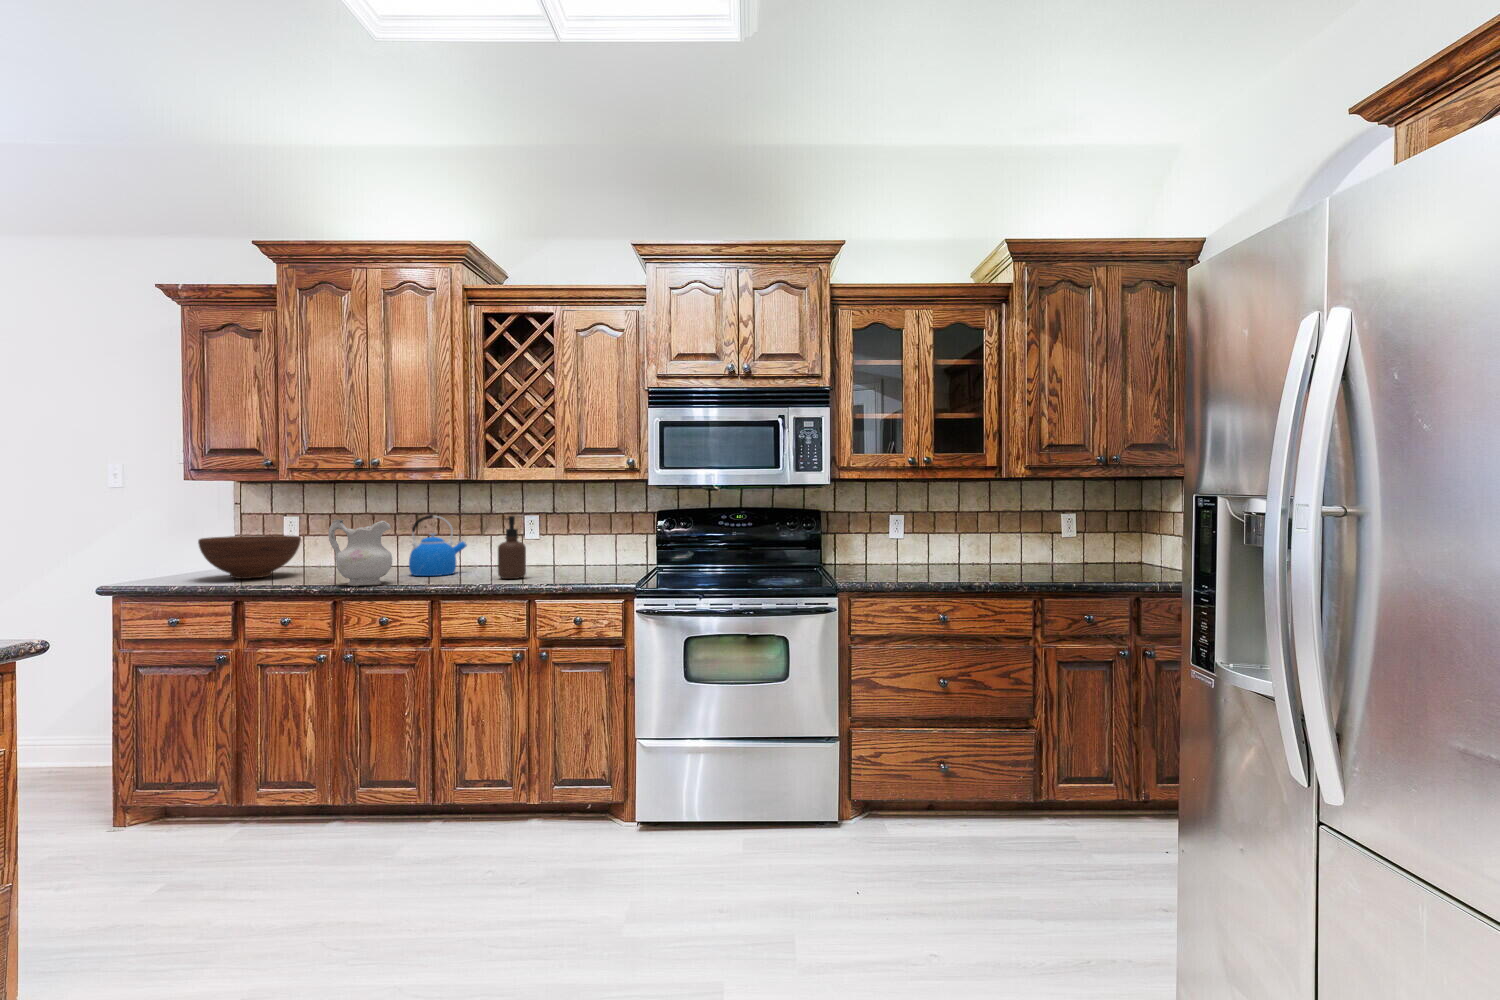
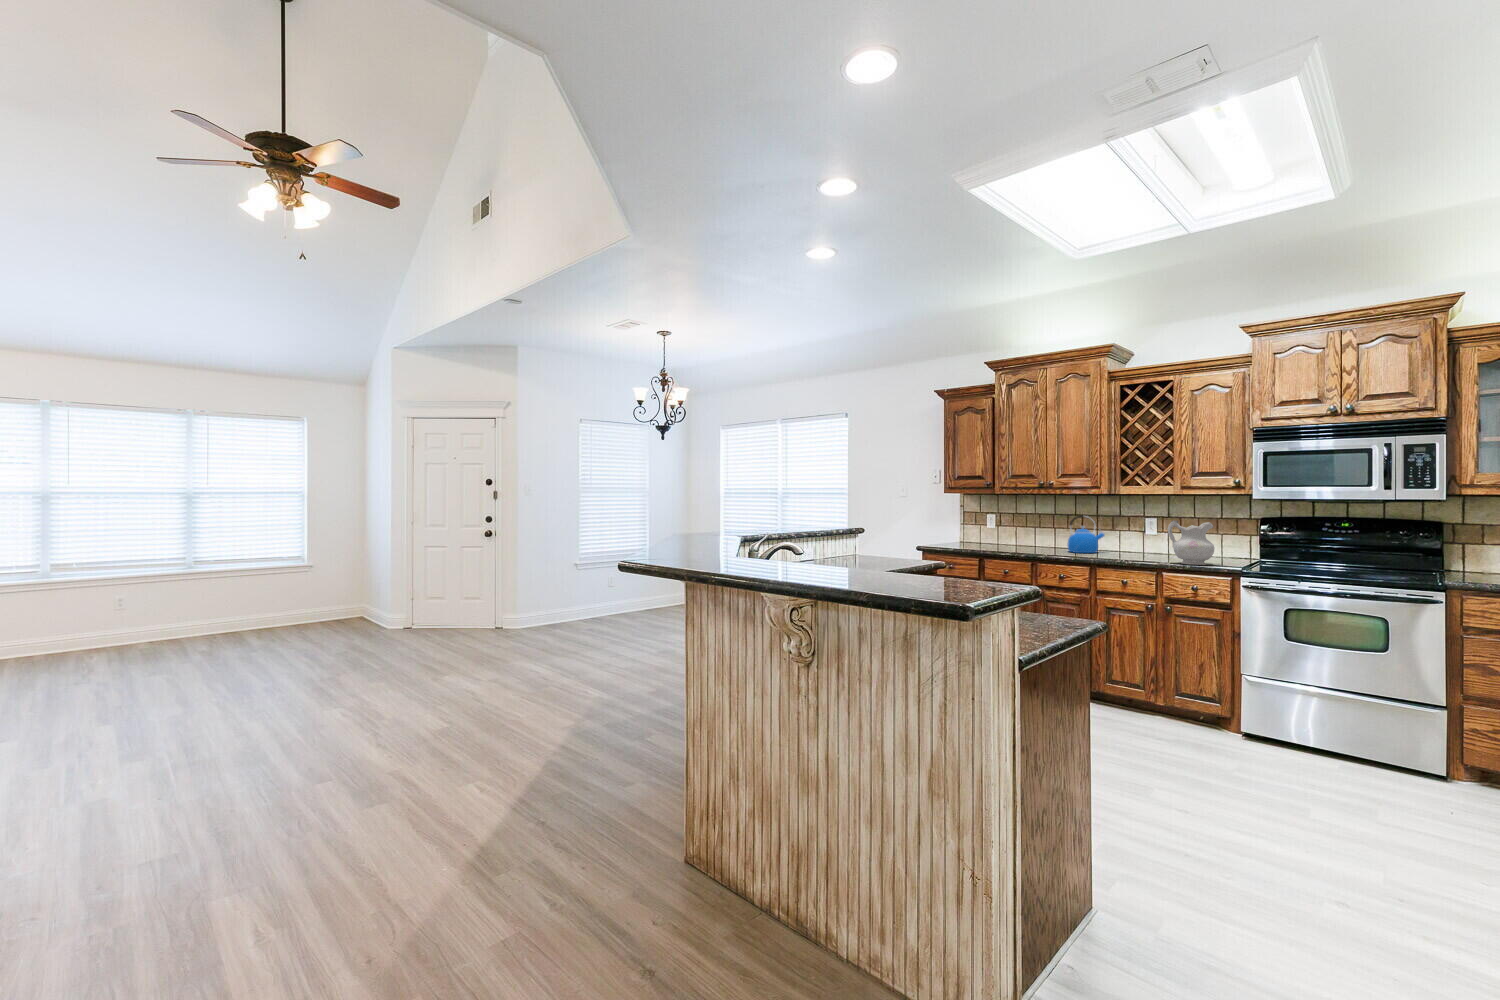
soap dispenser: present [498,516,526,579] -> none [1130,518,1151,558]
ceramic pitcher: present [329,519,392,586] -> present [1168,521,1215,565]
fruit bowl: present [198,535,301,579] -> none [953,524,1002,548]

